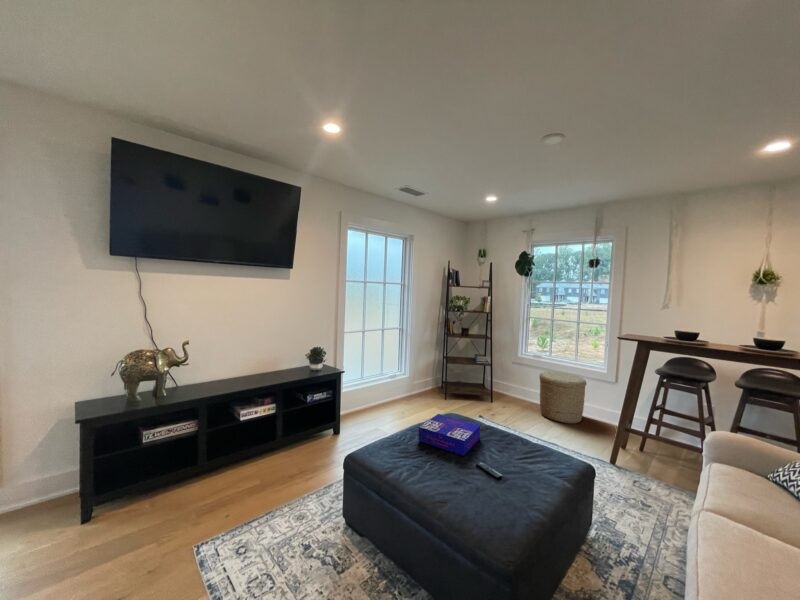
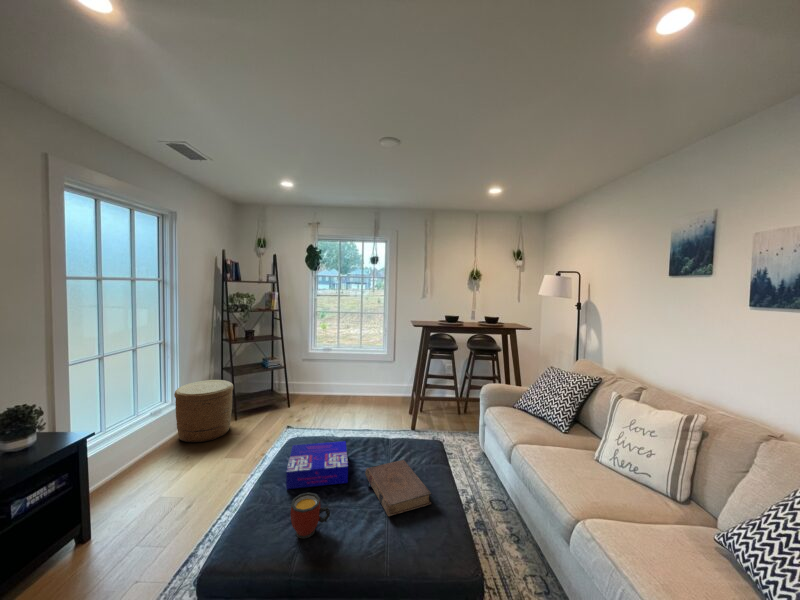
woven basket: present [539,371,586,423] -> present [174,380,233,442]
mug: none [400,440,428,473] -> present [290,492,330,539]
book: none [473,451,525,503] -> present [365,460,432,516]

